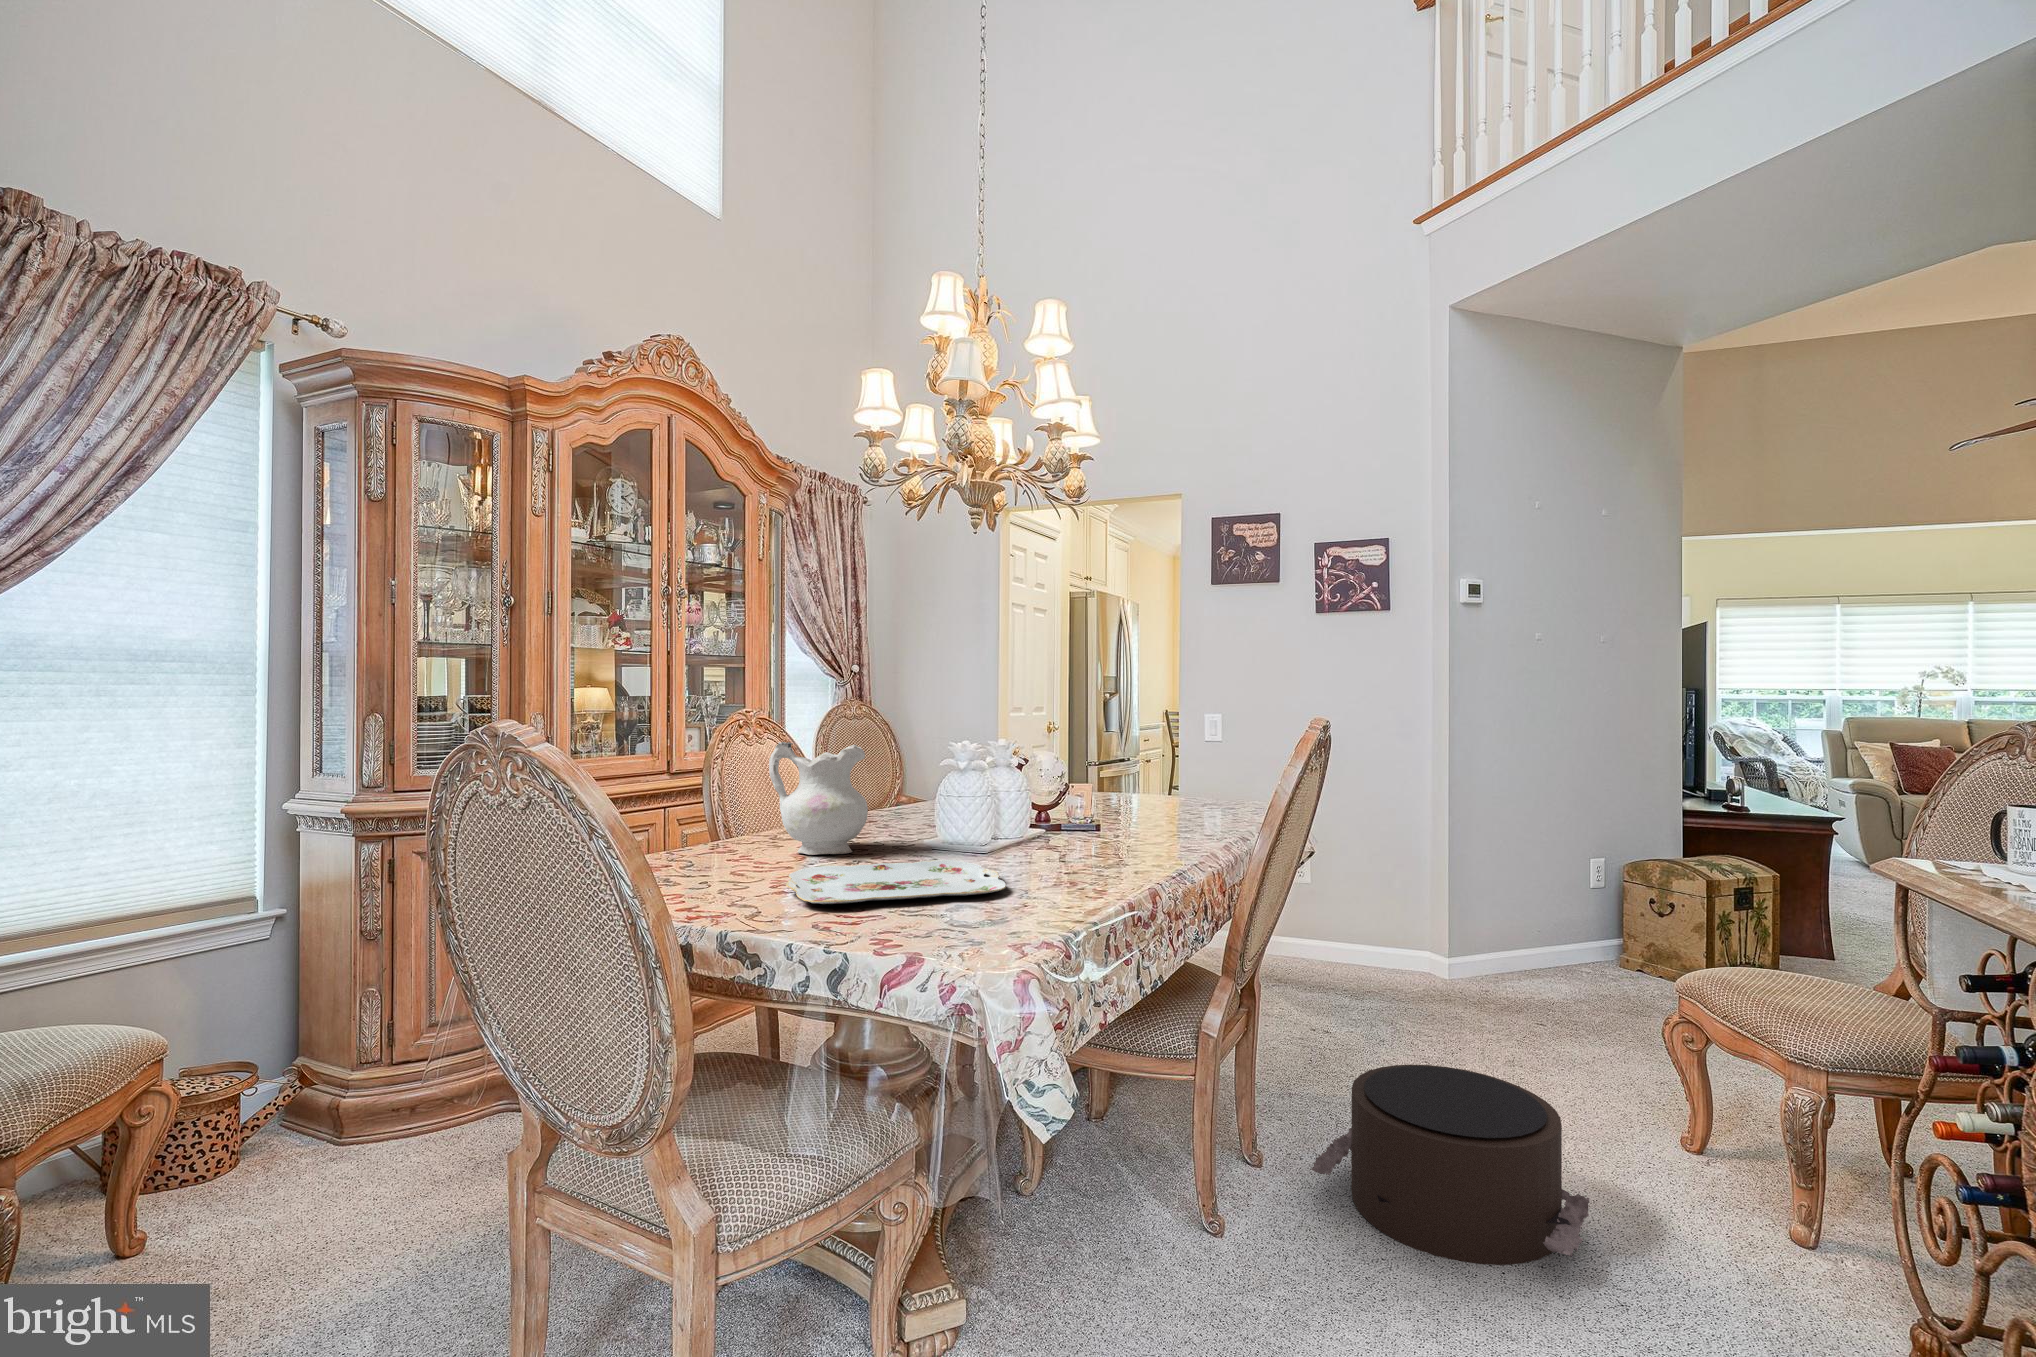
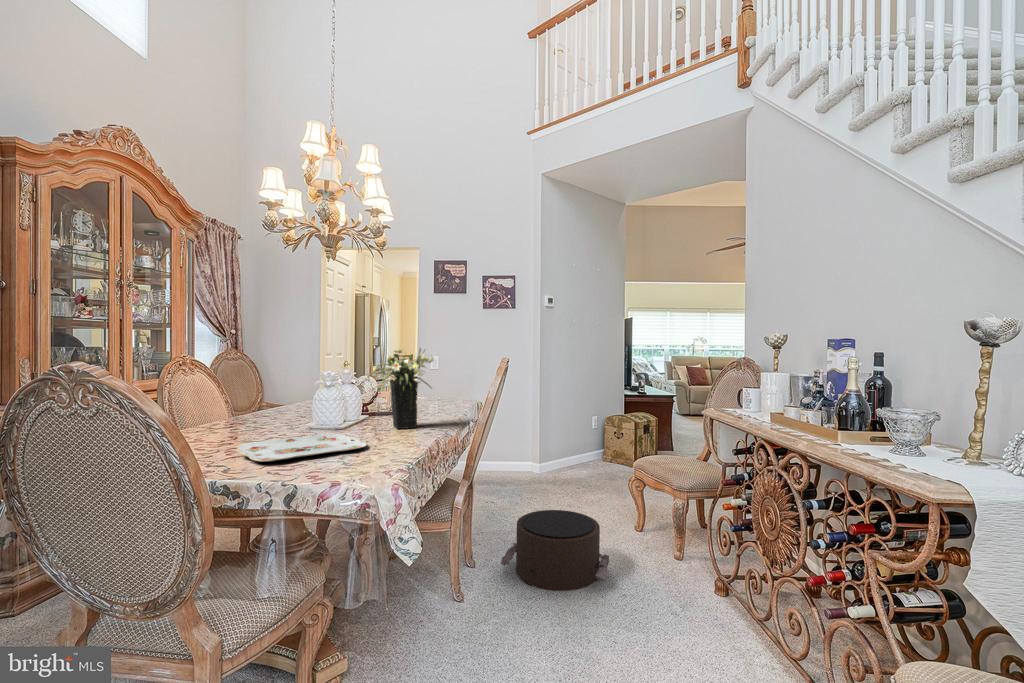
flower arrangement: none [1020,695,1160,859] -> present [365,348,433,429]
ceramic pitcher: present [769,742,868,855] -> none [213,374,275,437]

